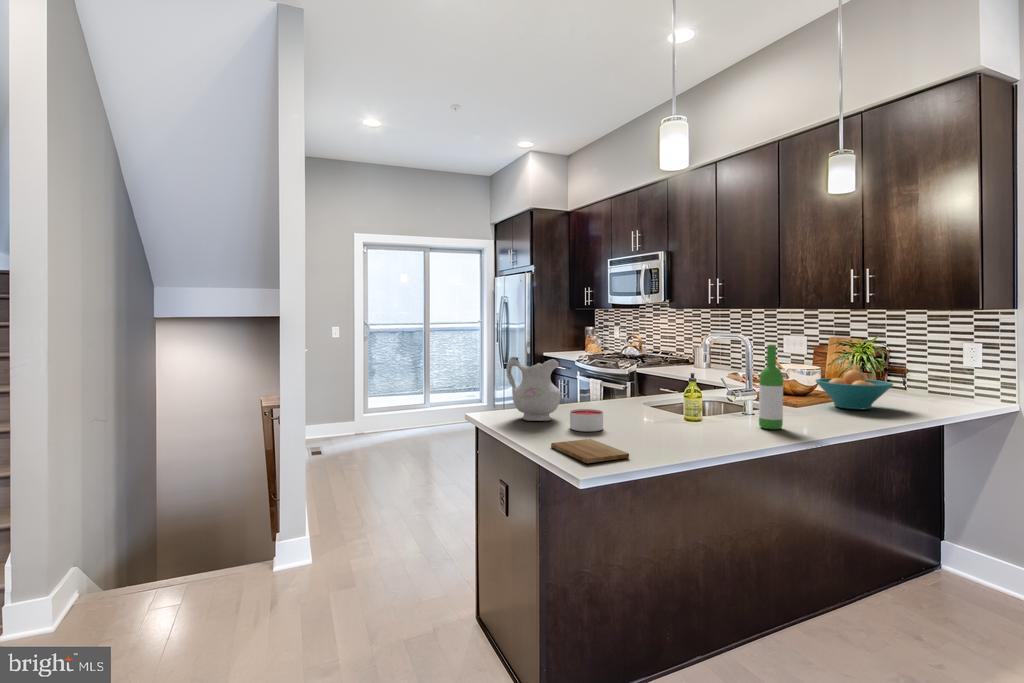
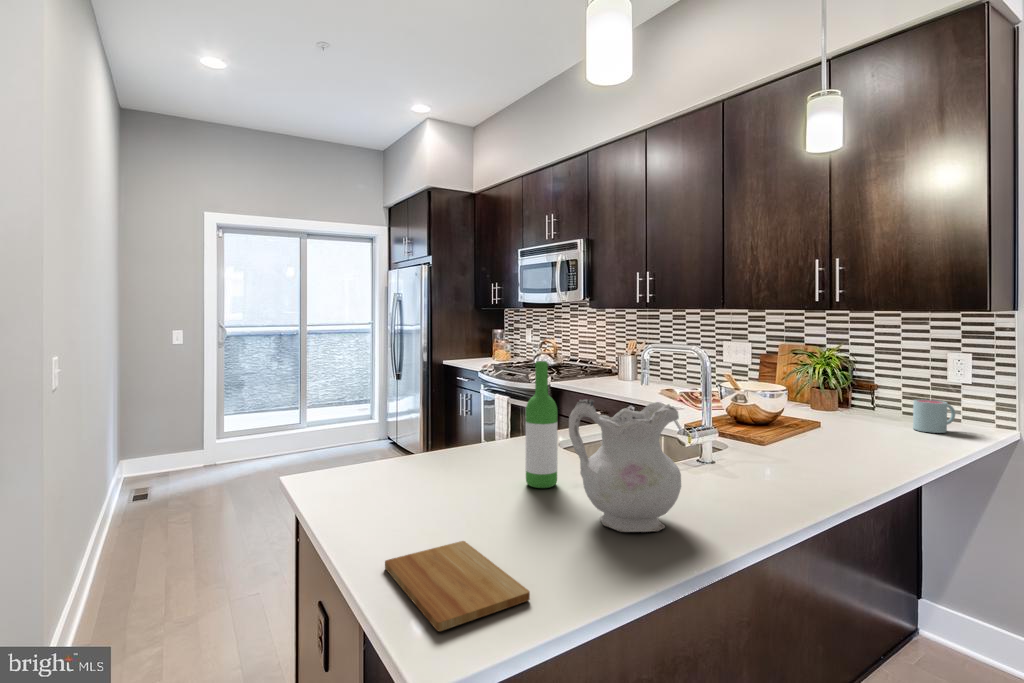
wine bottle: present [759,345,783,429] -> present [526,361,558,488]
ceramic pitcher: present [506,357,561,421] -> present [569,399,681,532]
fruit bowl: present [816,370,893,410] -> none [786,392,891,447]
mug: none [926,379,962,404] -> present [913,399,955,433]
candle: present [570,409,603,431] -> none [437,470,492,515]

